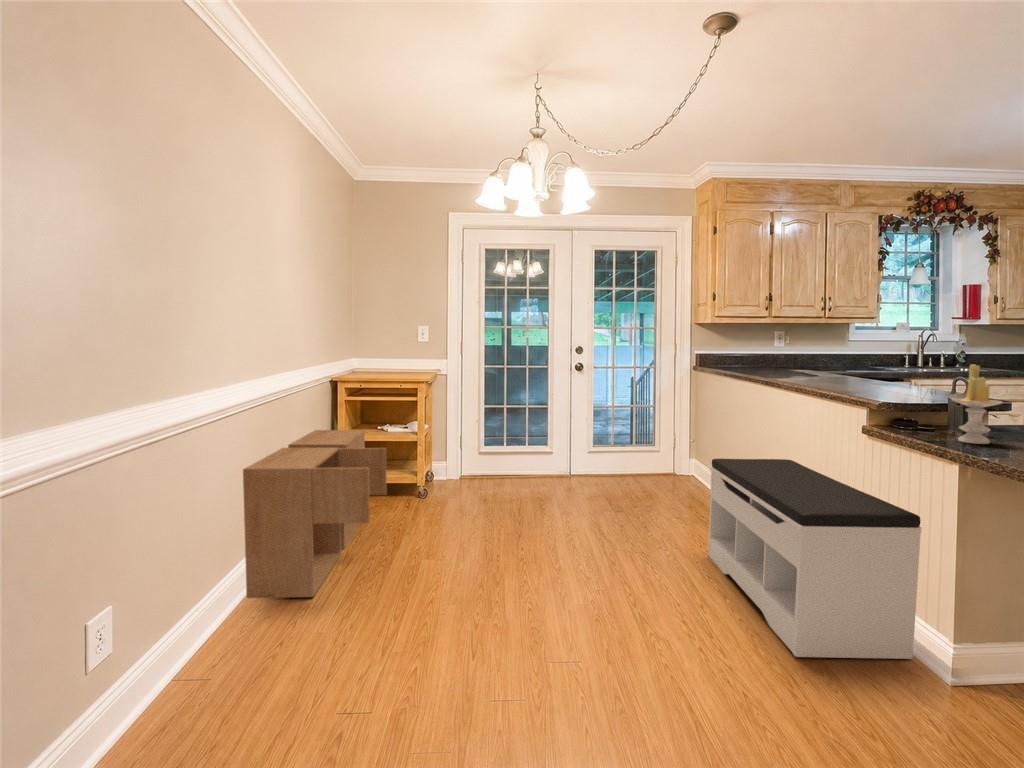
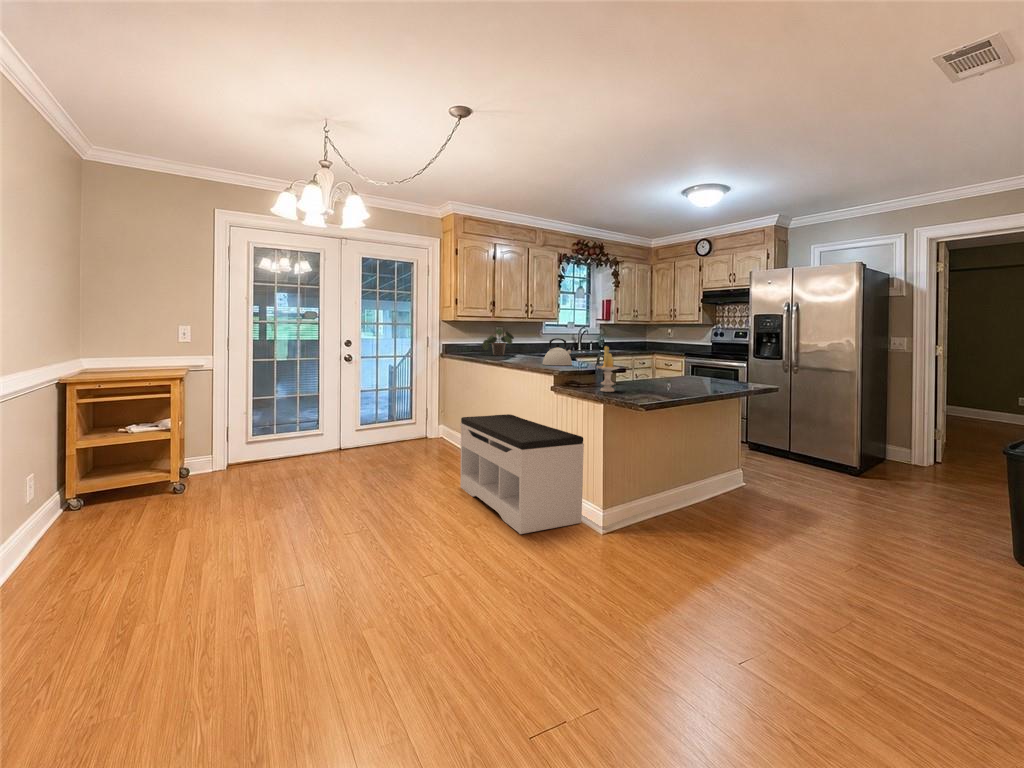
potted plant: none [751,332,802,369] -> present [482,329,514,356]
kettle: none [847,348,902,391] -> present [543,338,572,365]
storage cabinet: present [243,430,387,598] -> none [17,416,181,586]

